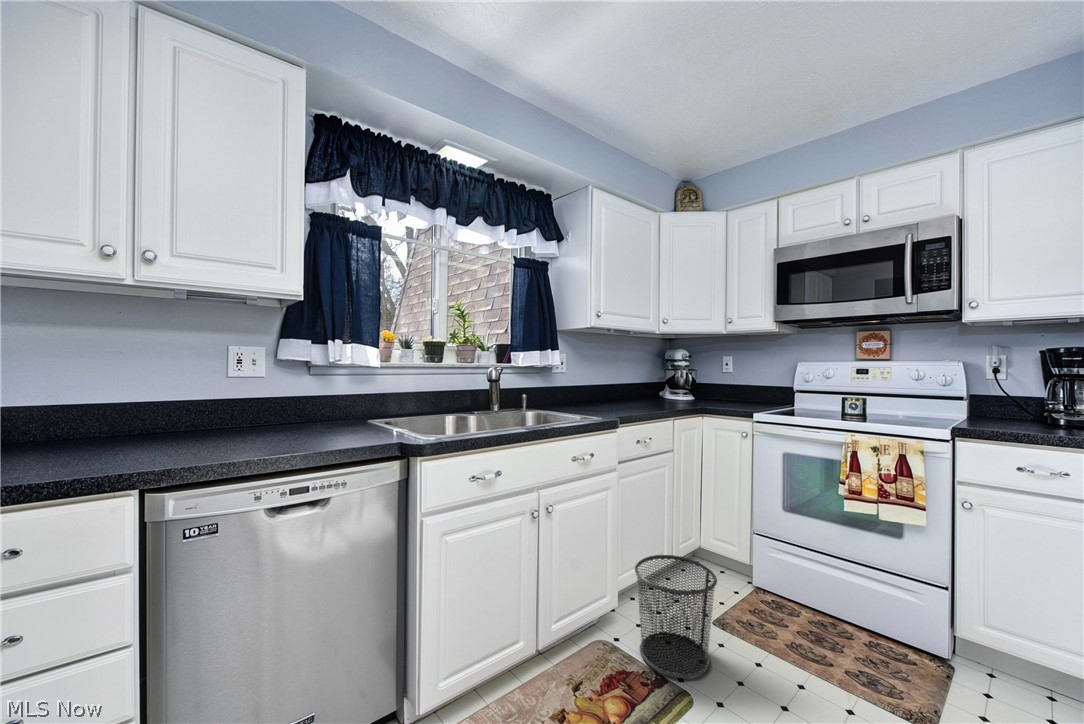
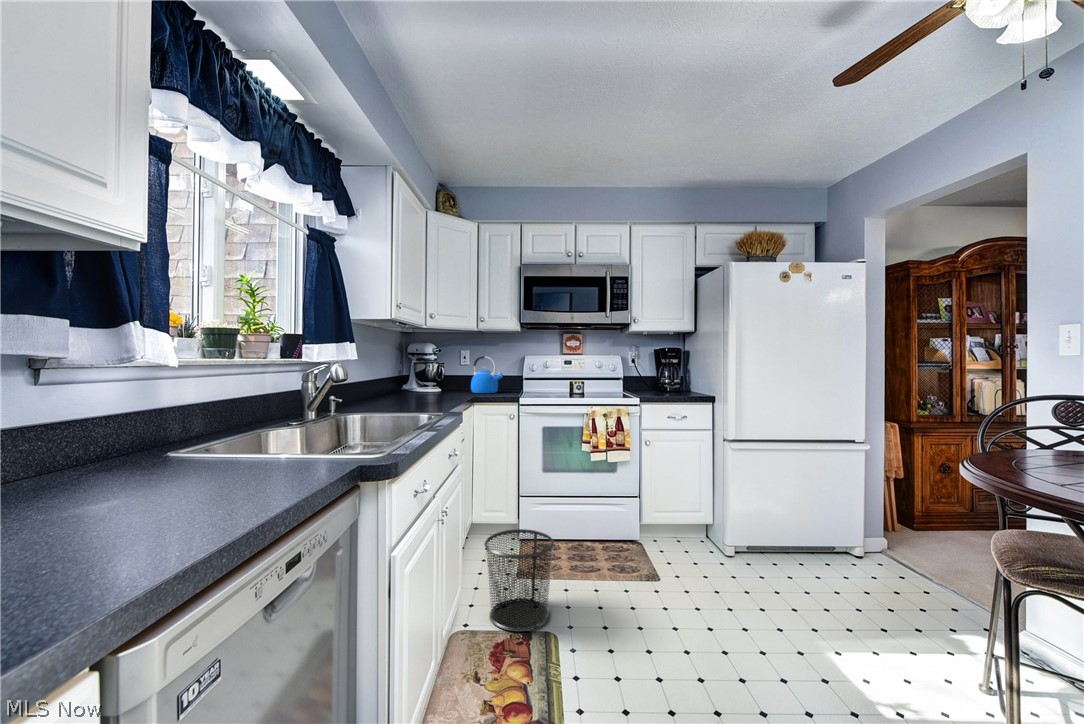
kettle: none [722,362,757,404] -> present [471,356,503,393]

